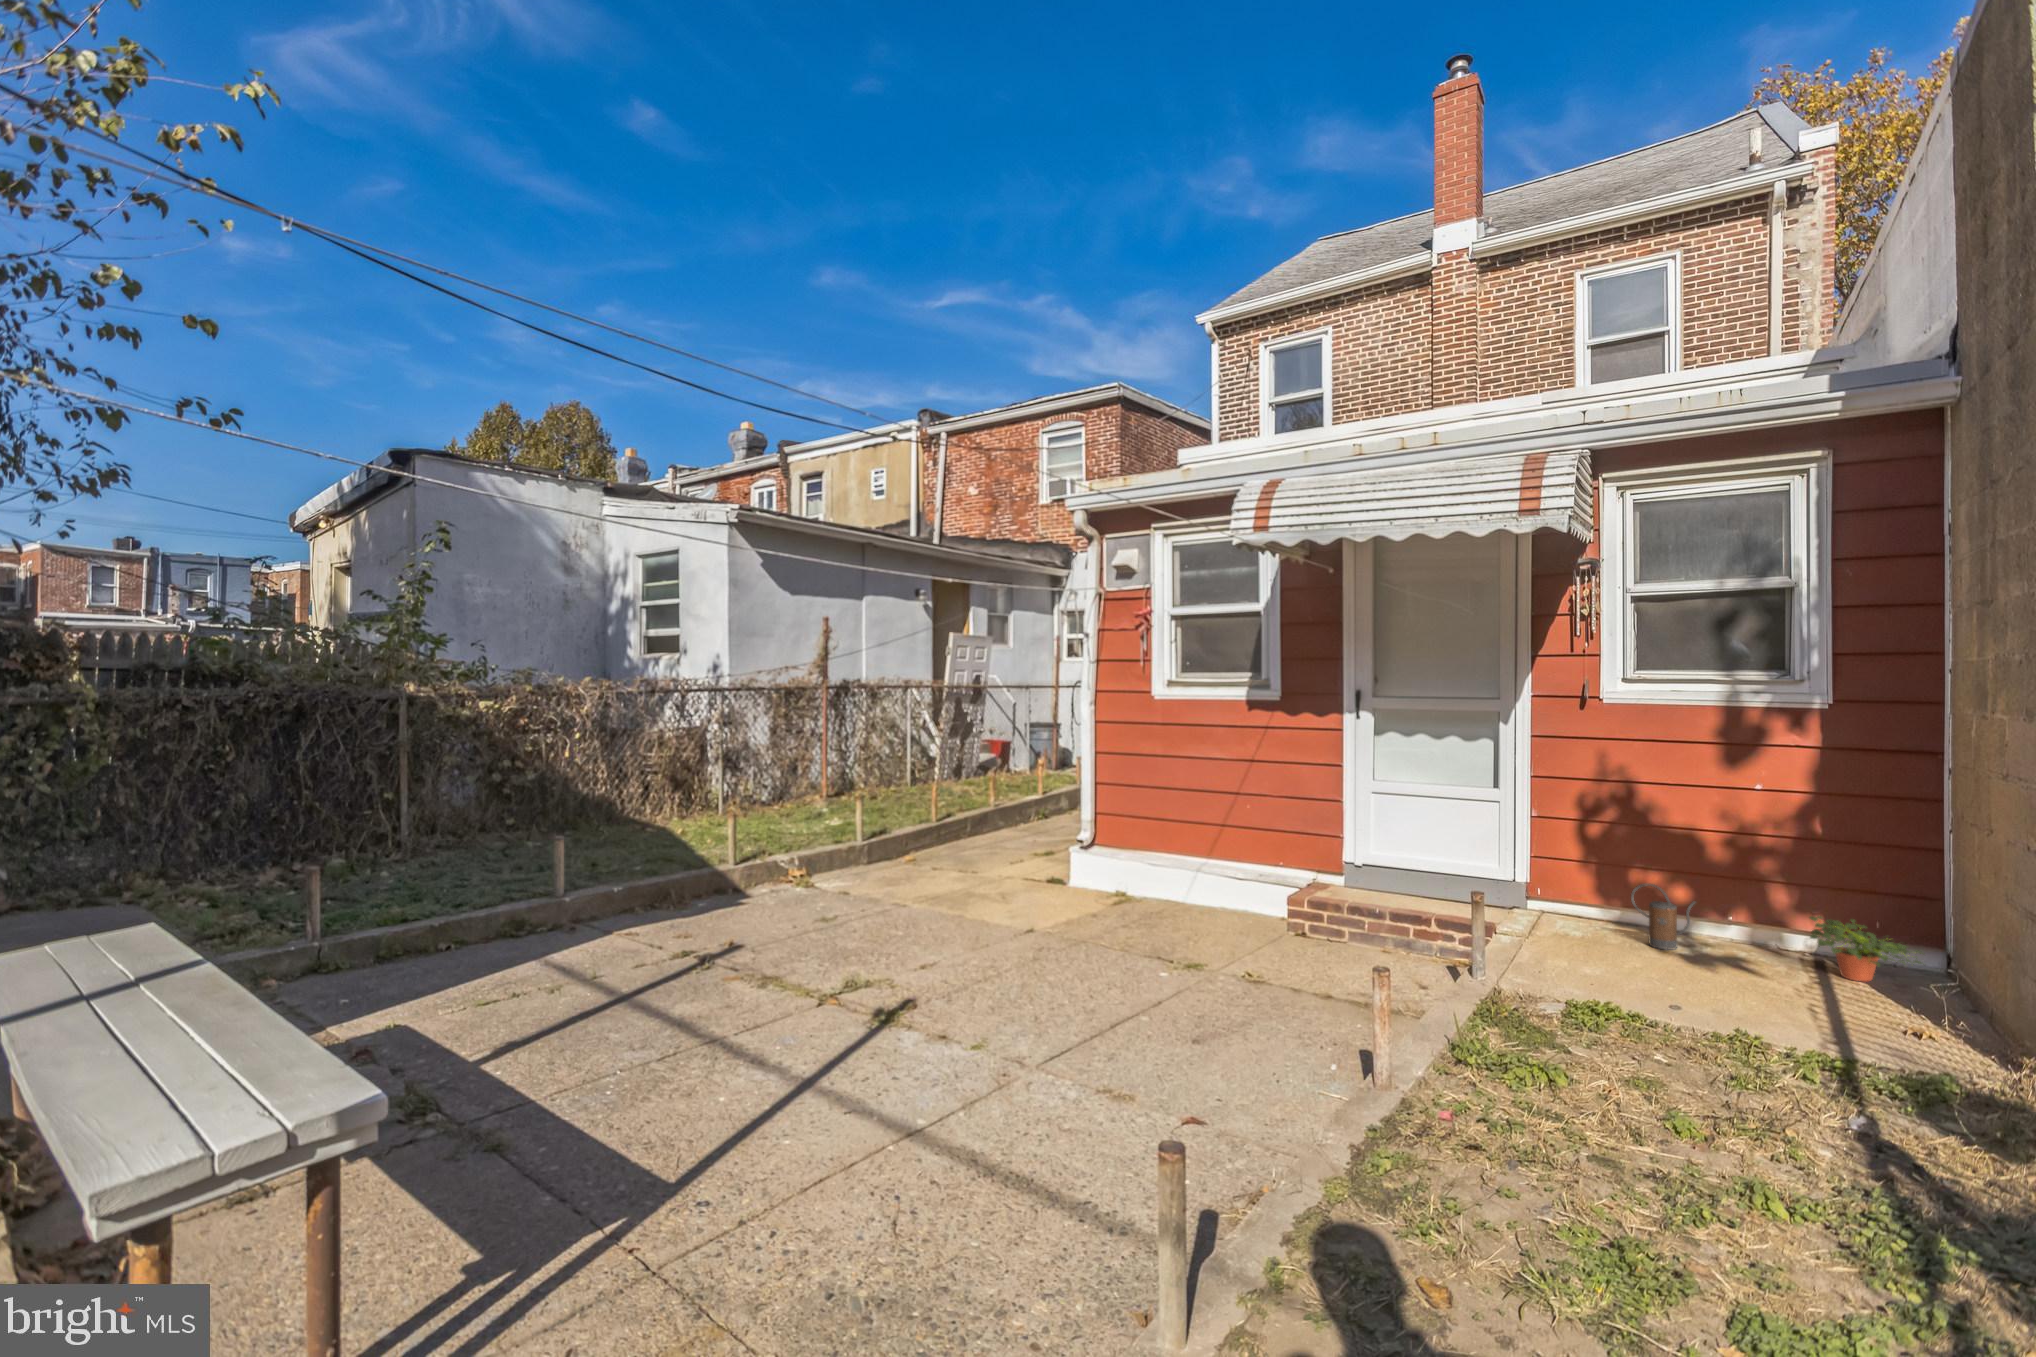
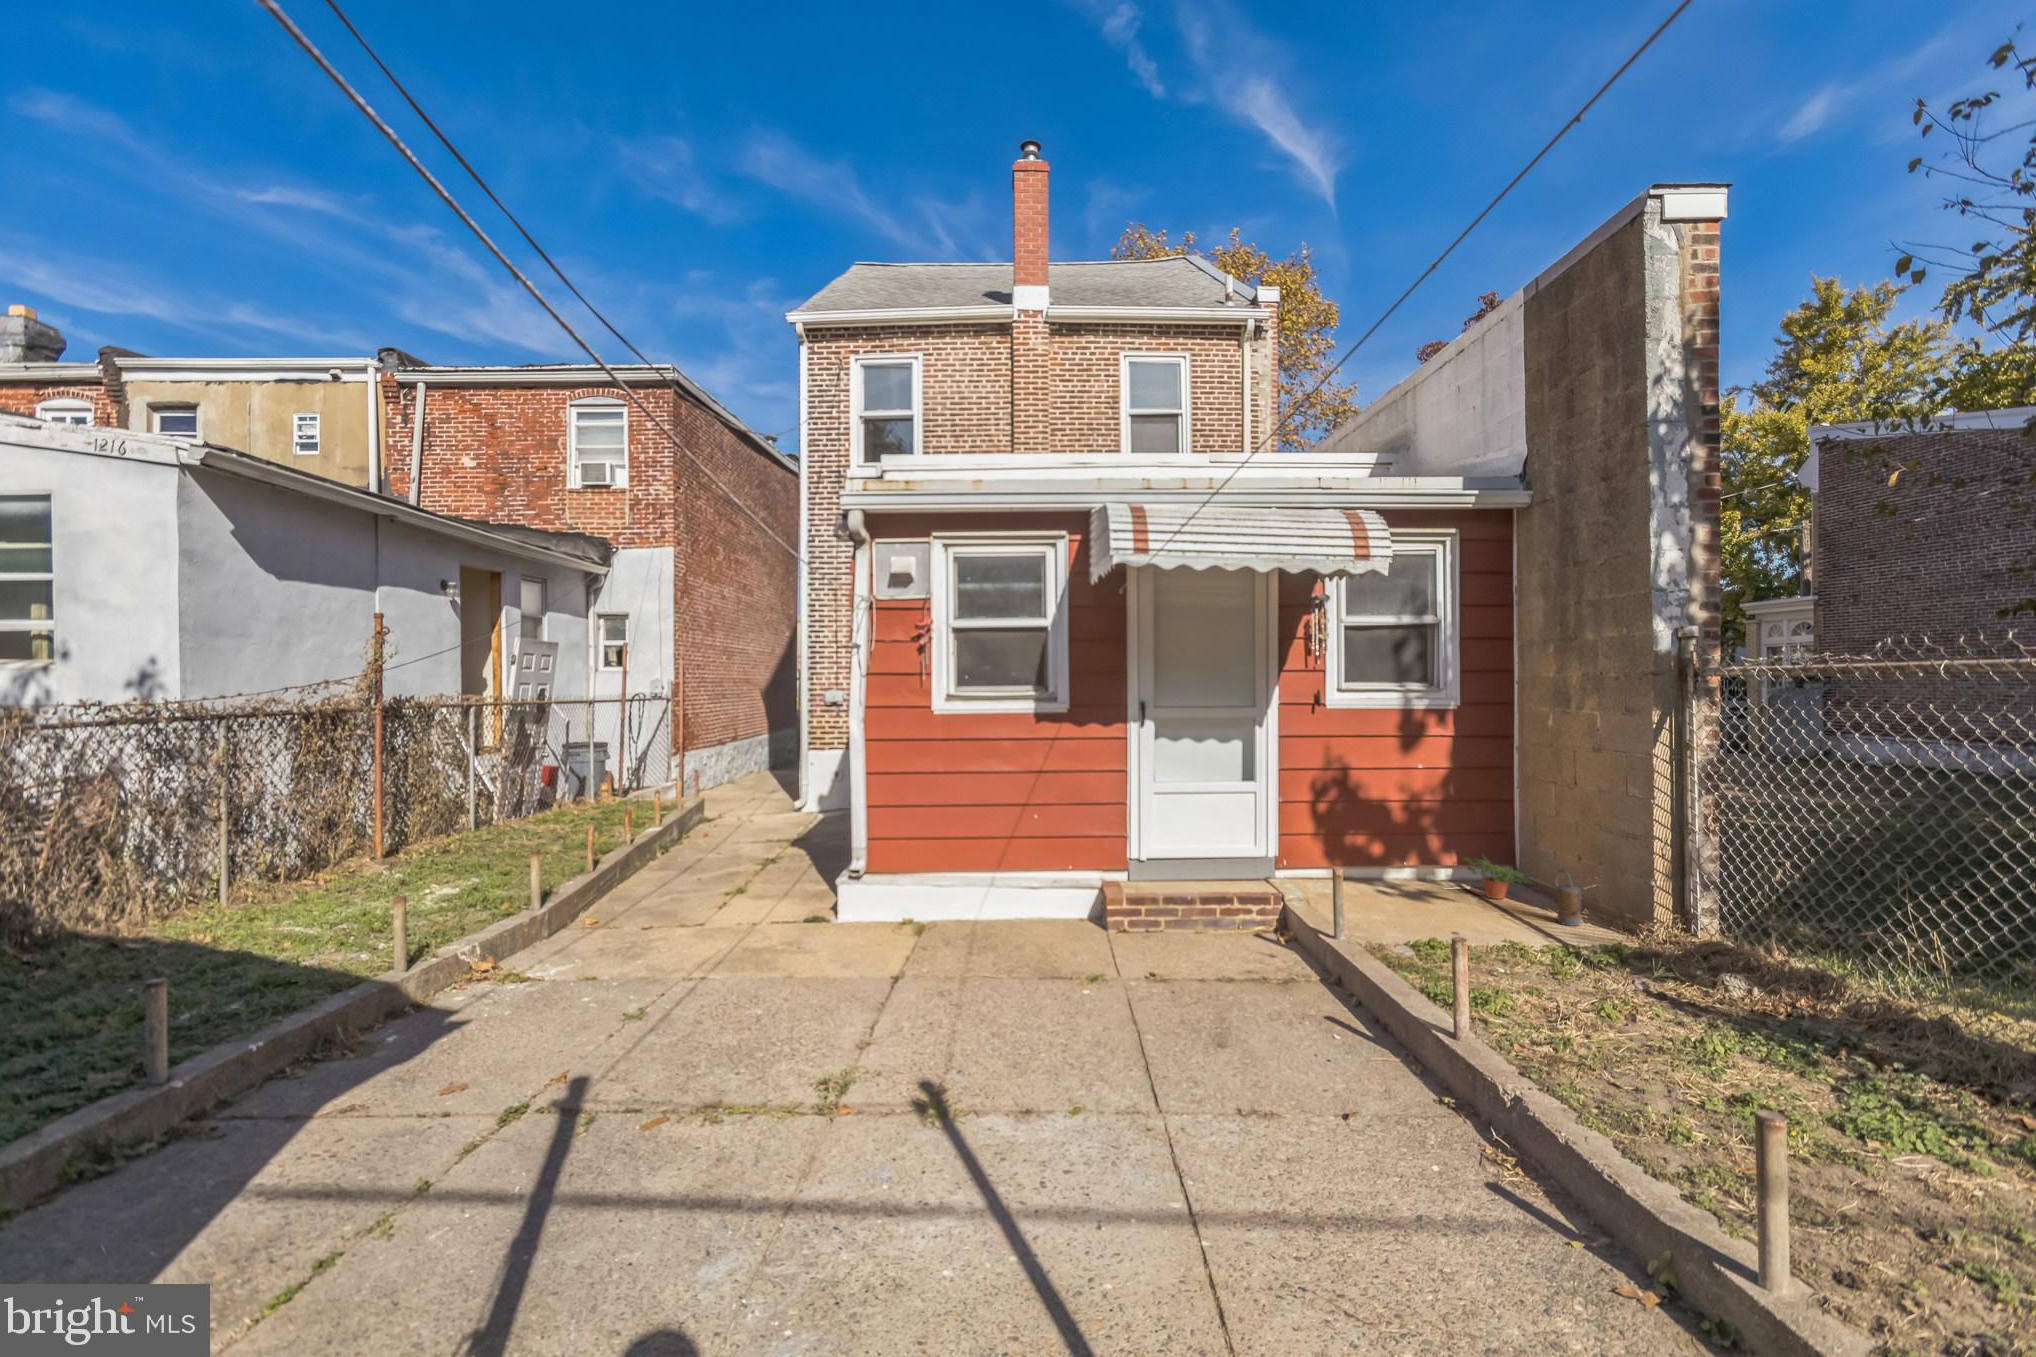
watering can: present [1631,884,1695,950] -> present [1555,869,1583,926]

